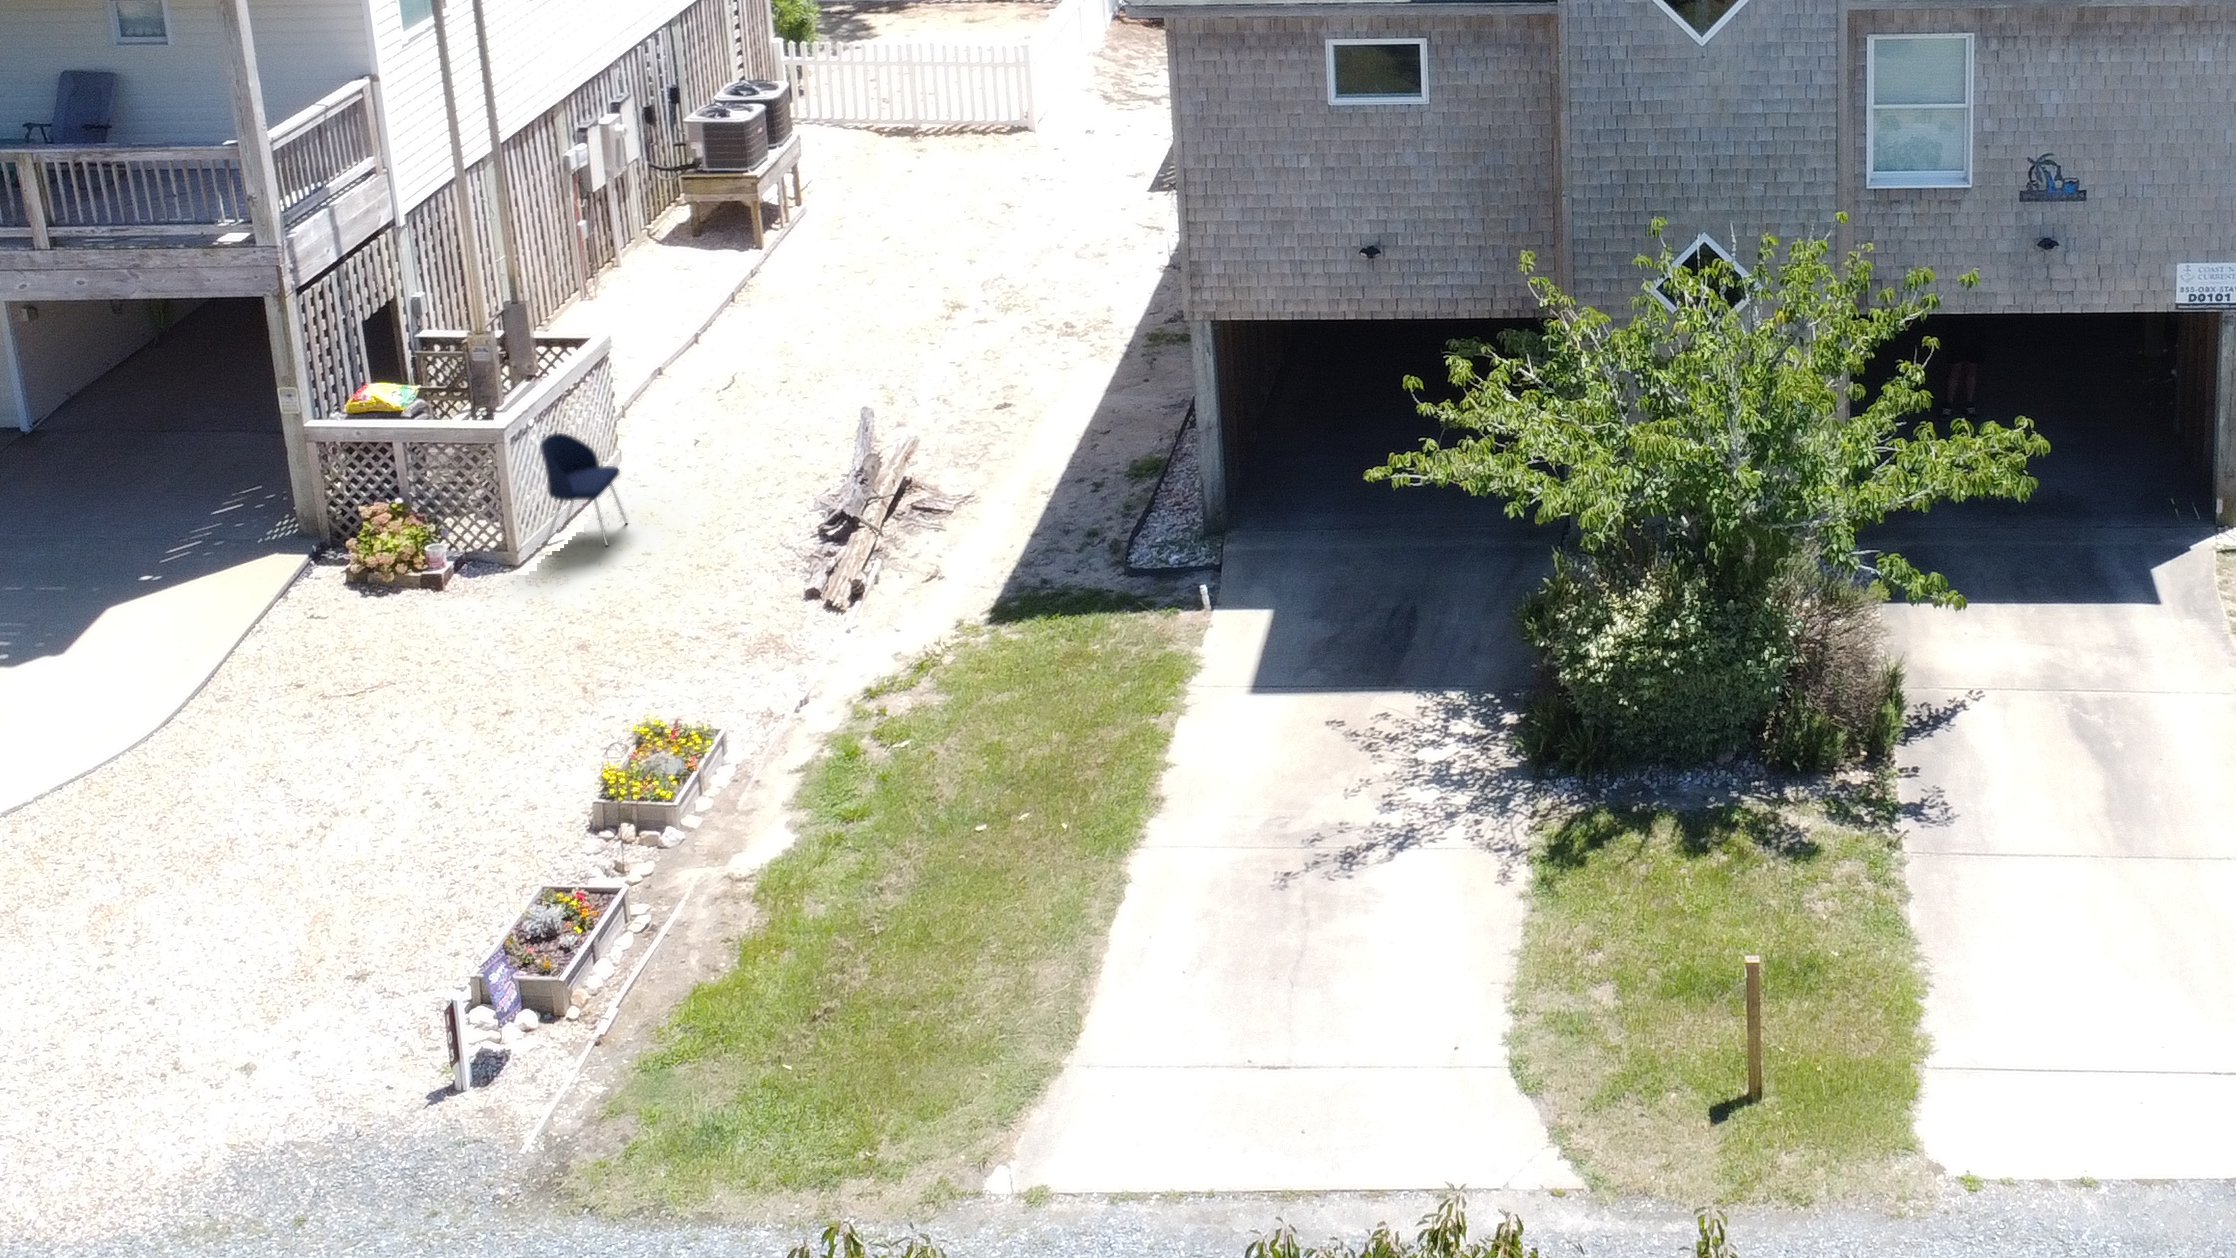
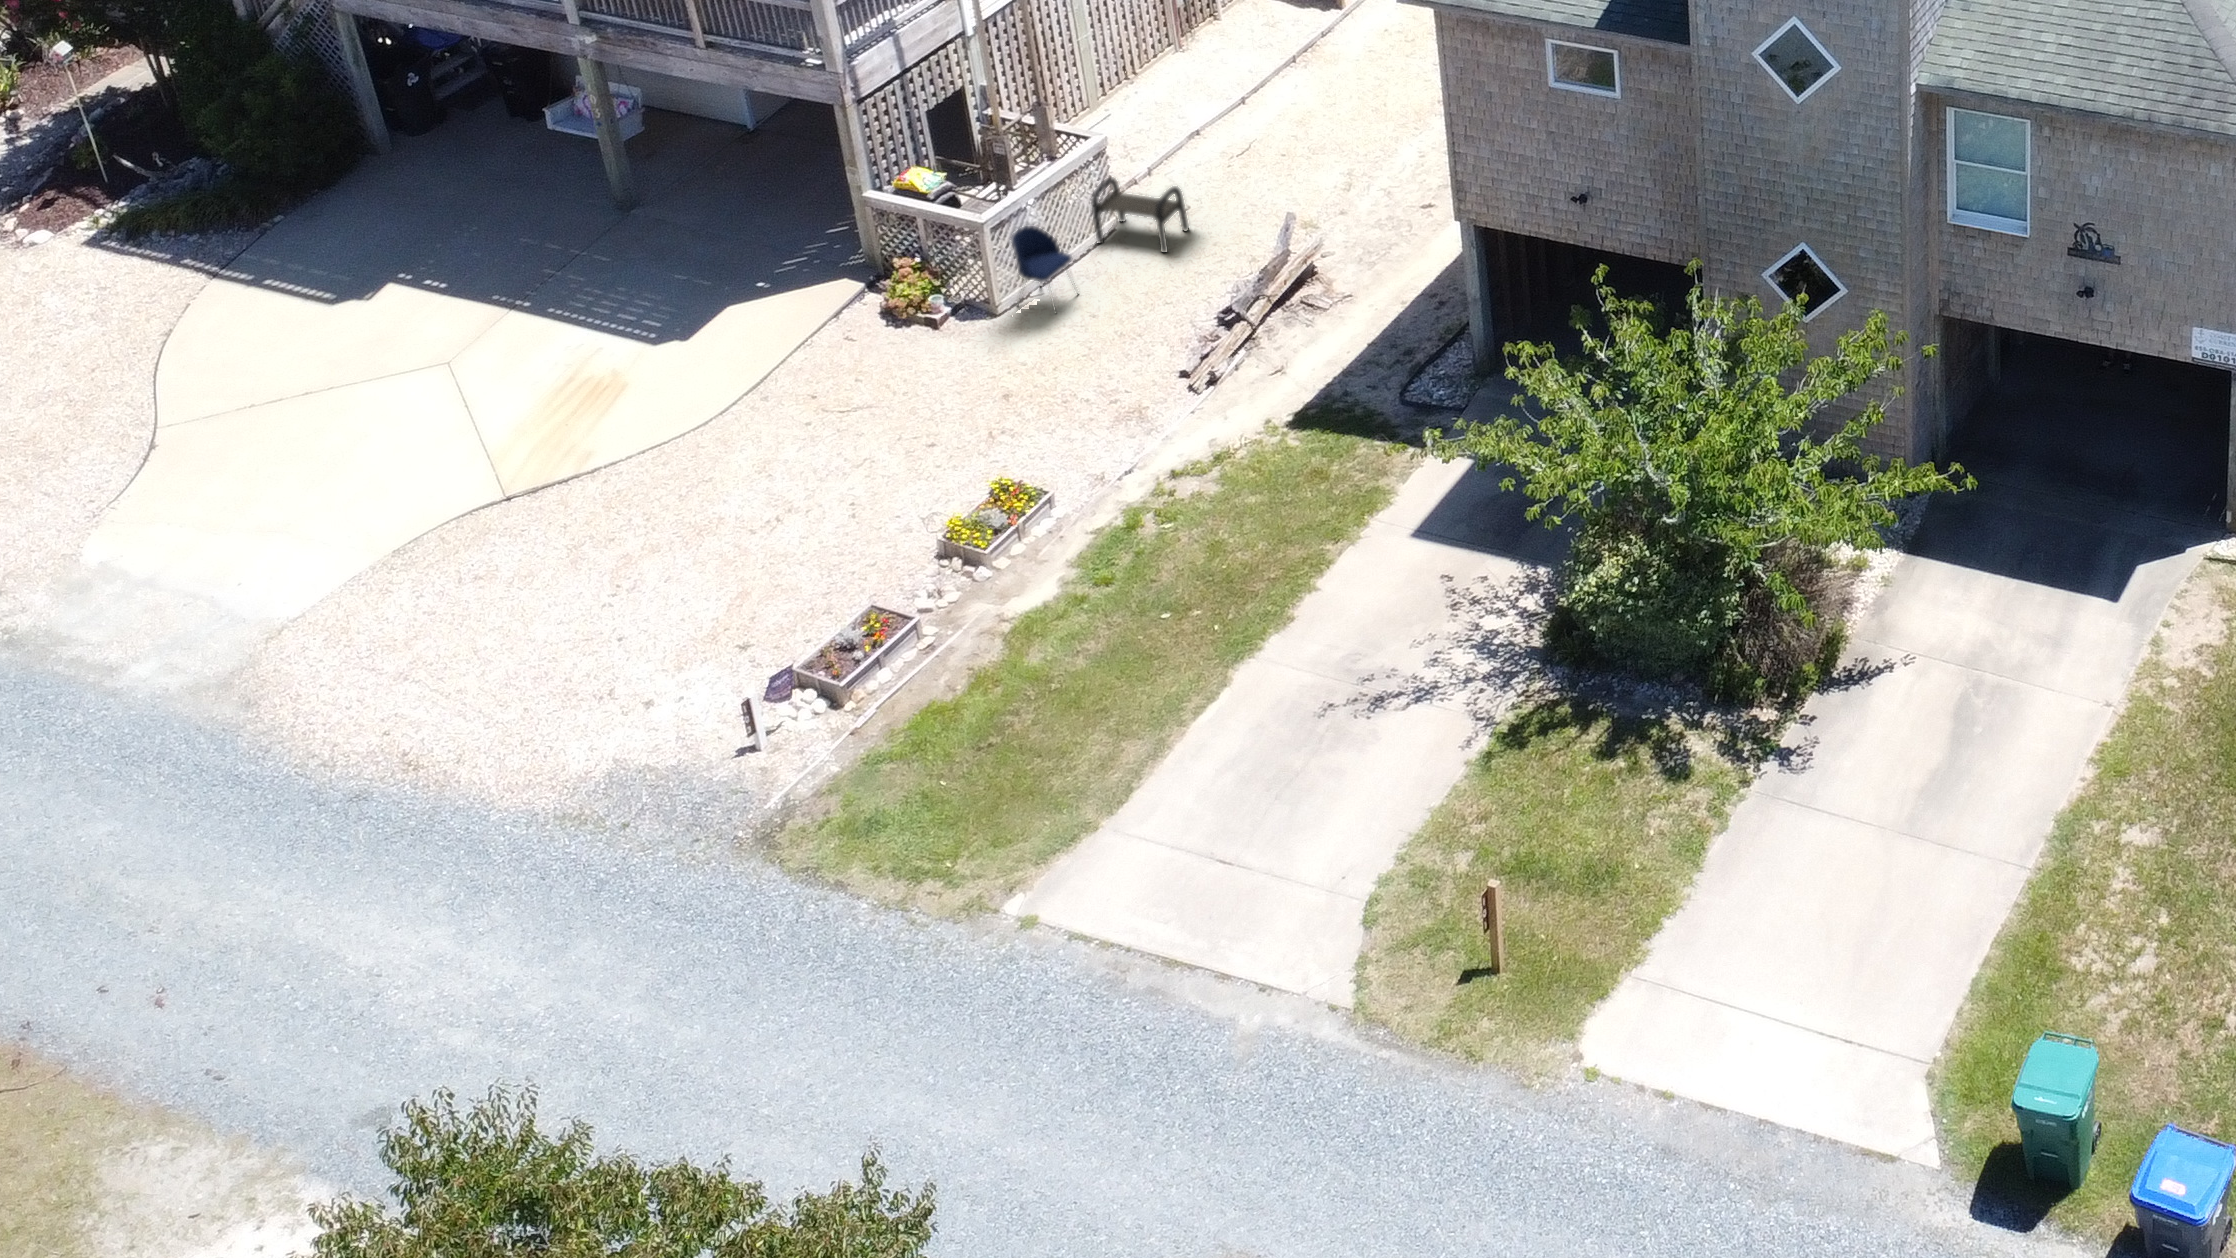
bench: none [612,381,739,472] -> present [1091,177,1189,252]

